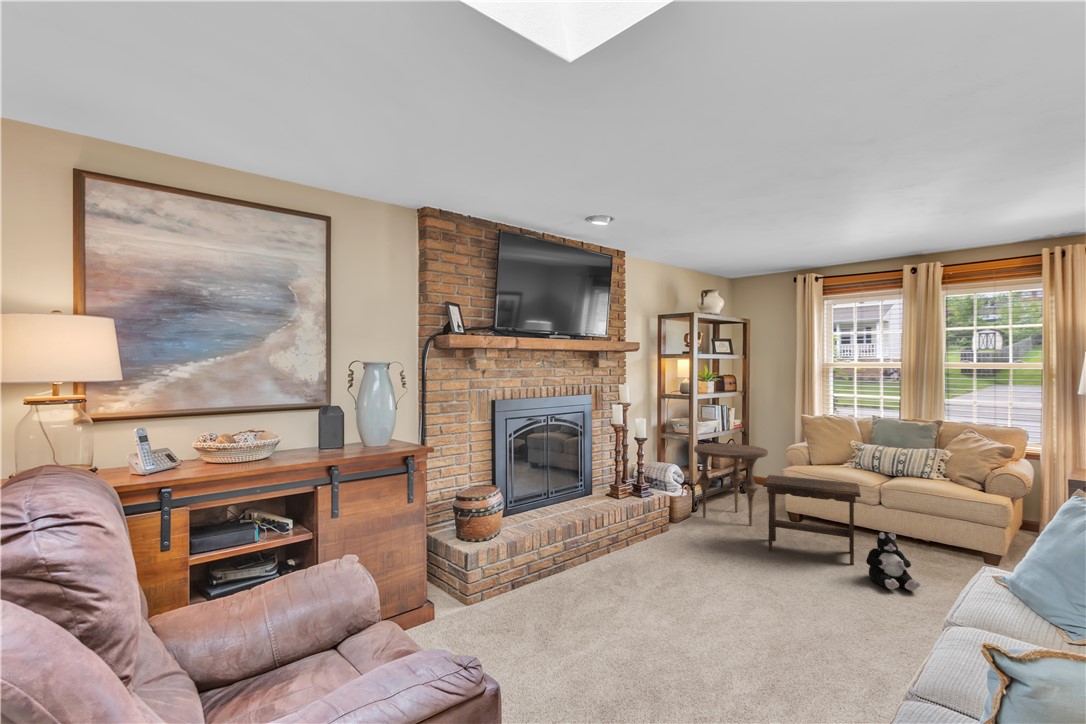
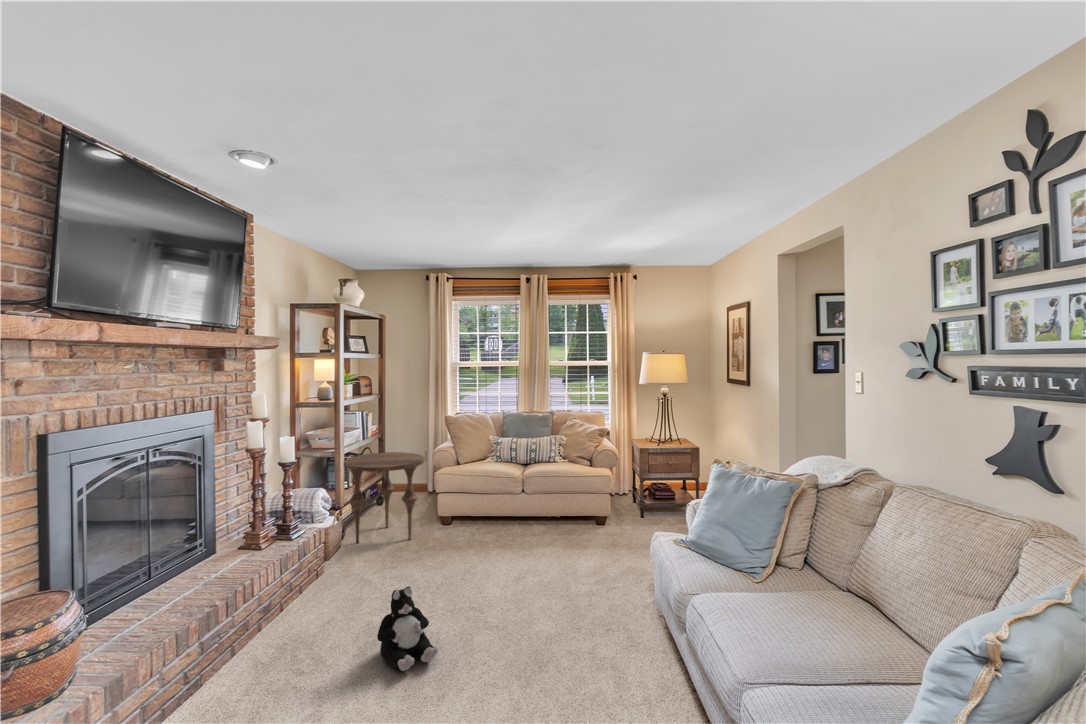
footstool: present [763,475,861,565] -> none [434,477,526,564]
plush toy: present [866,532,920,591] -> present [377,587,438,671]

